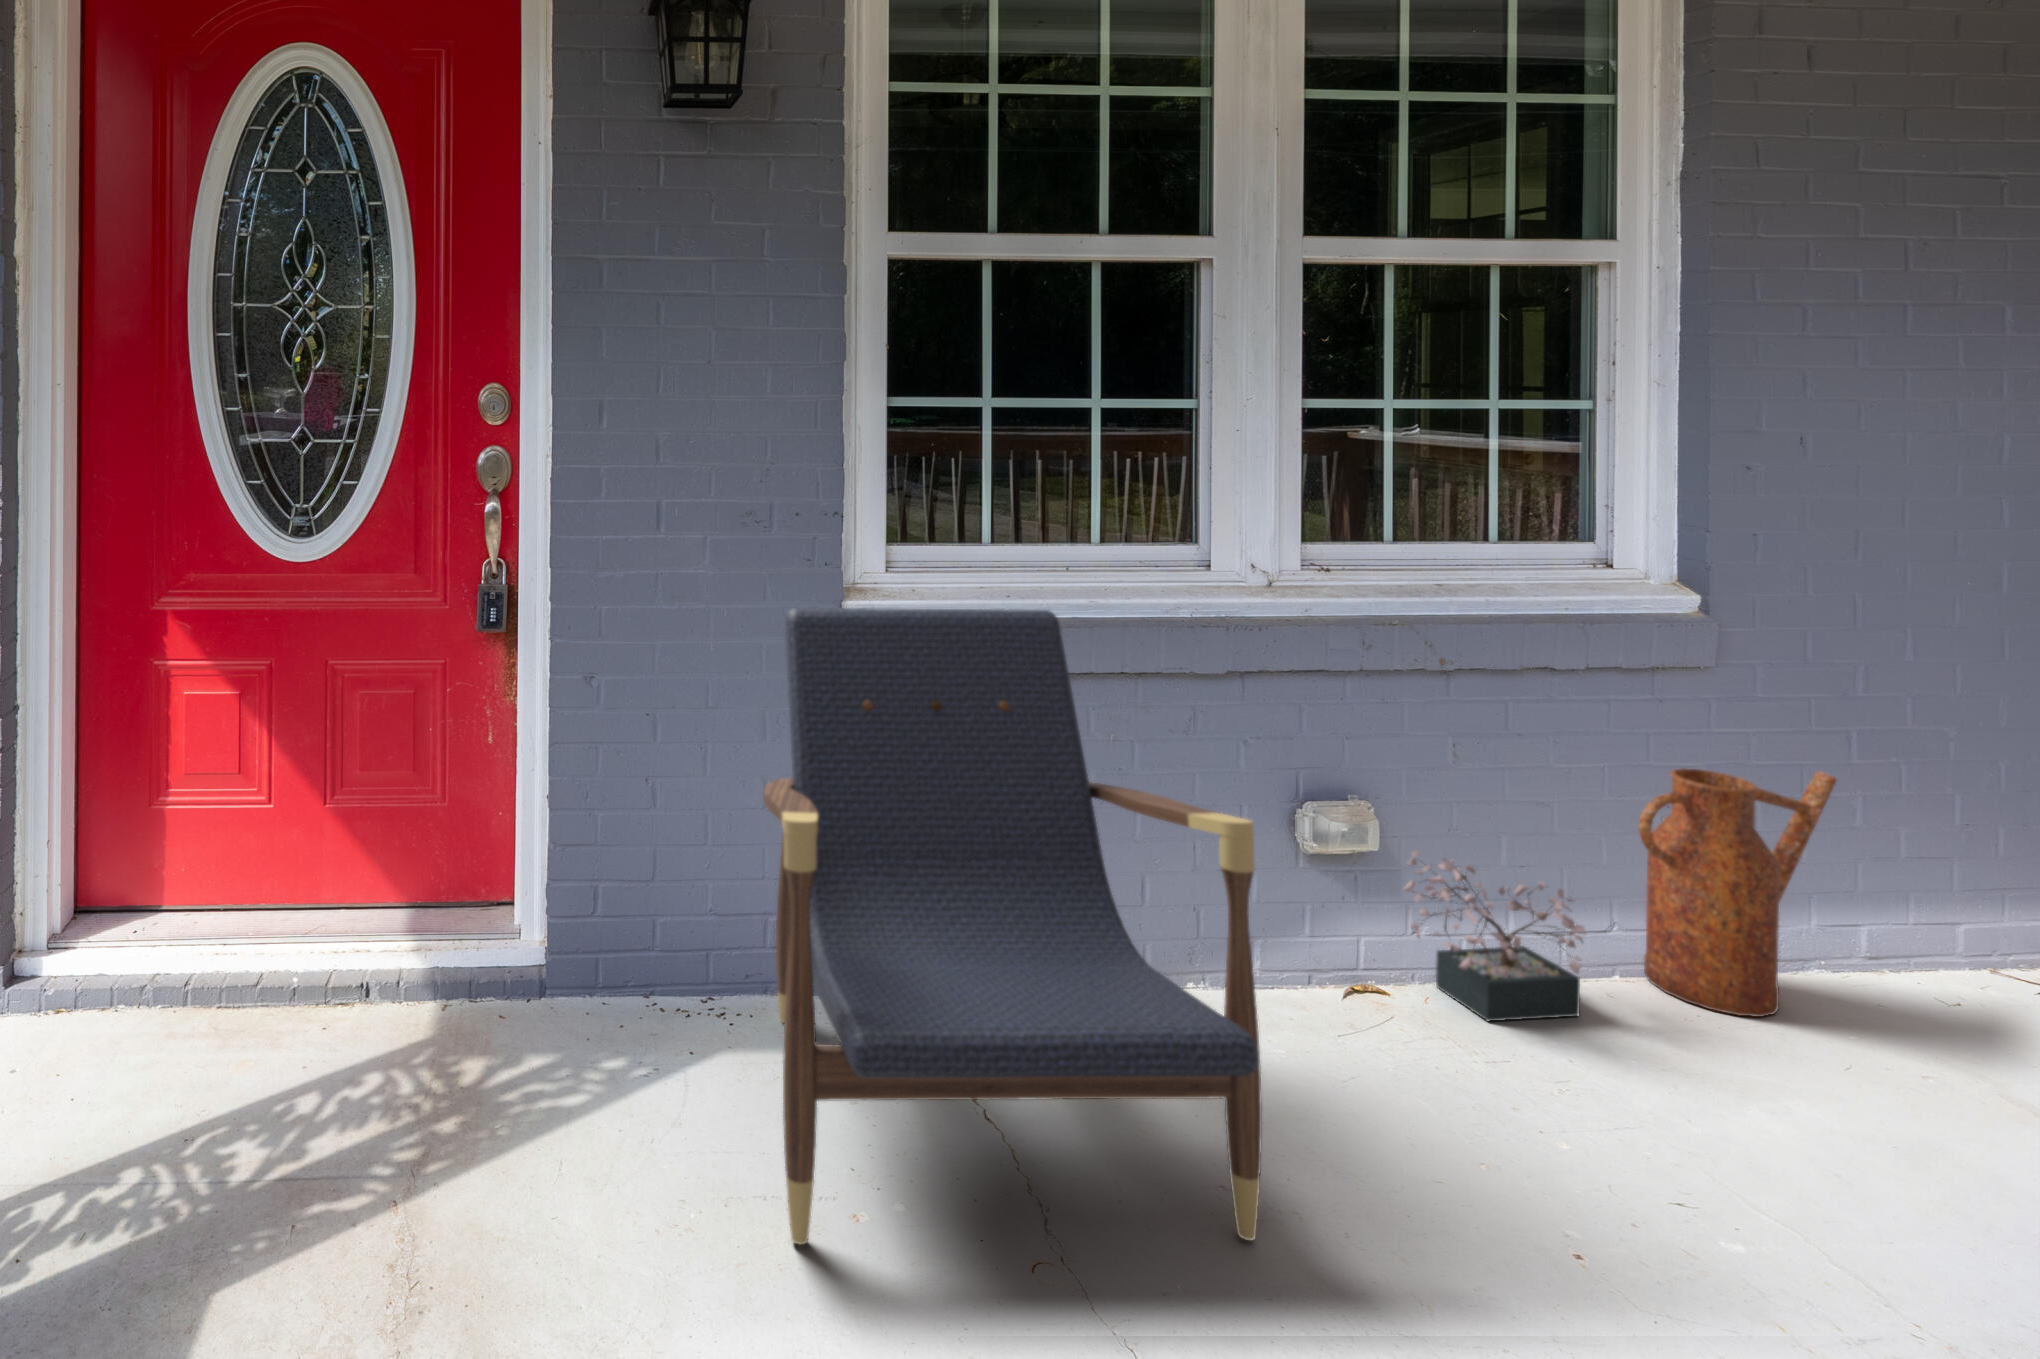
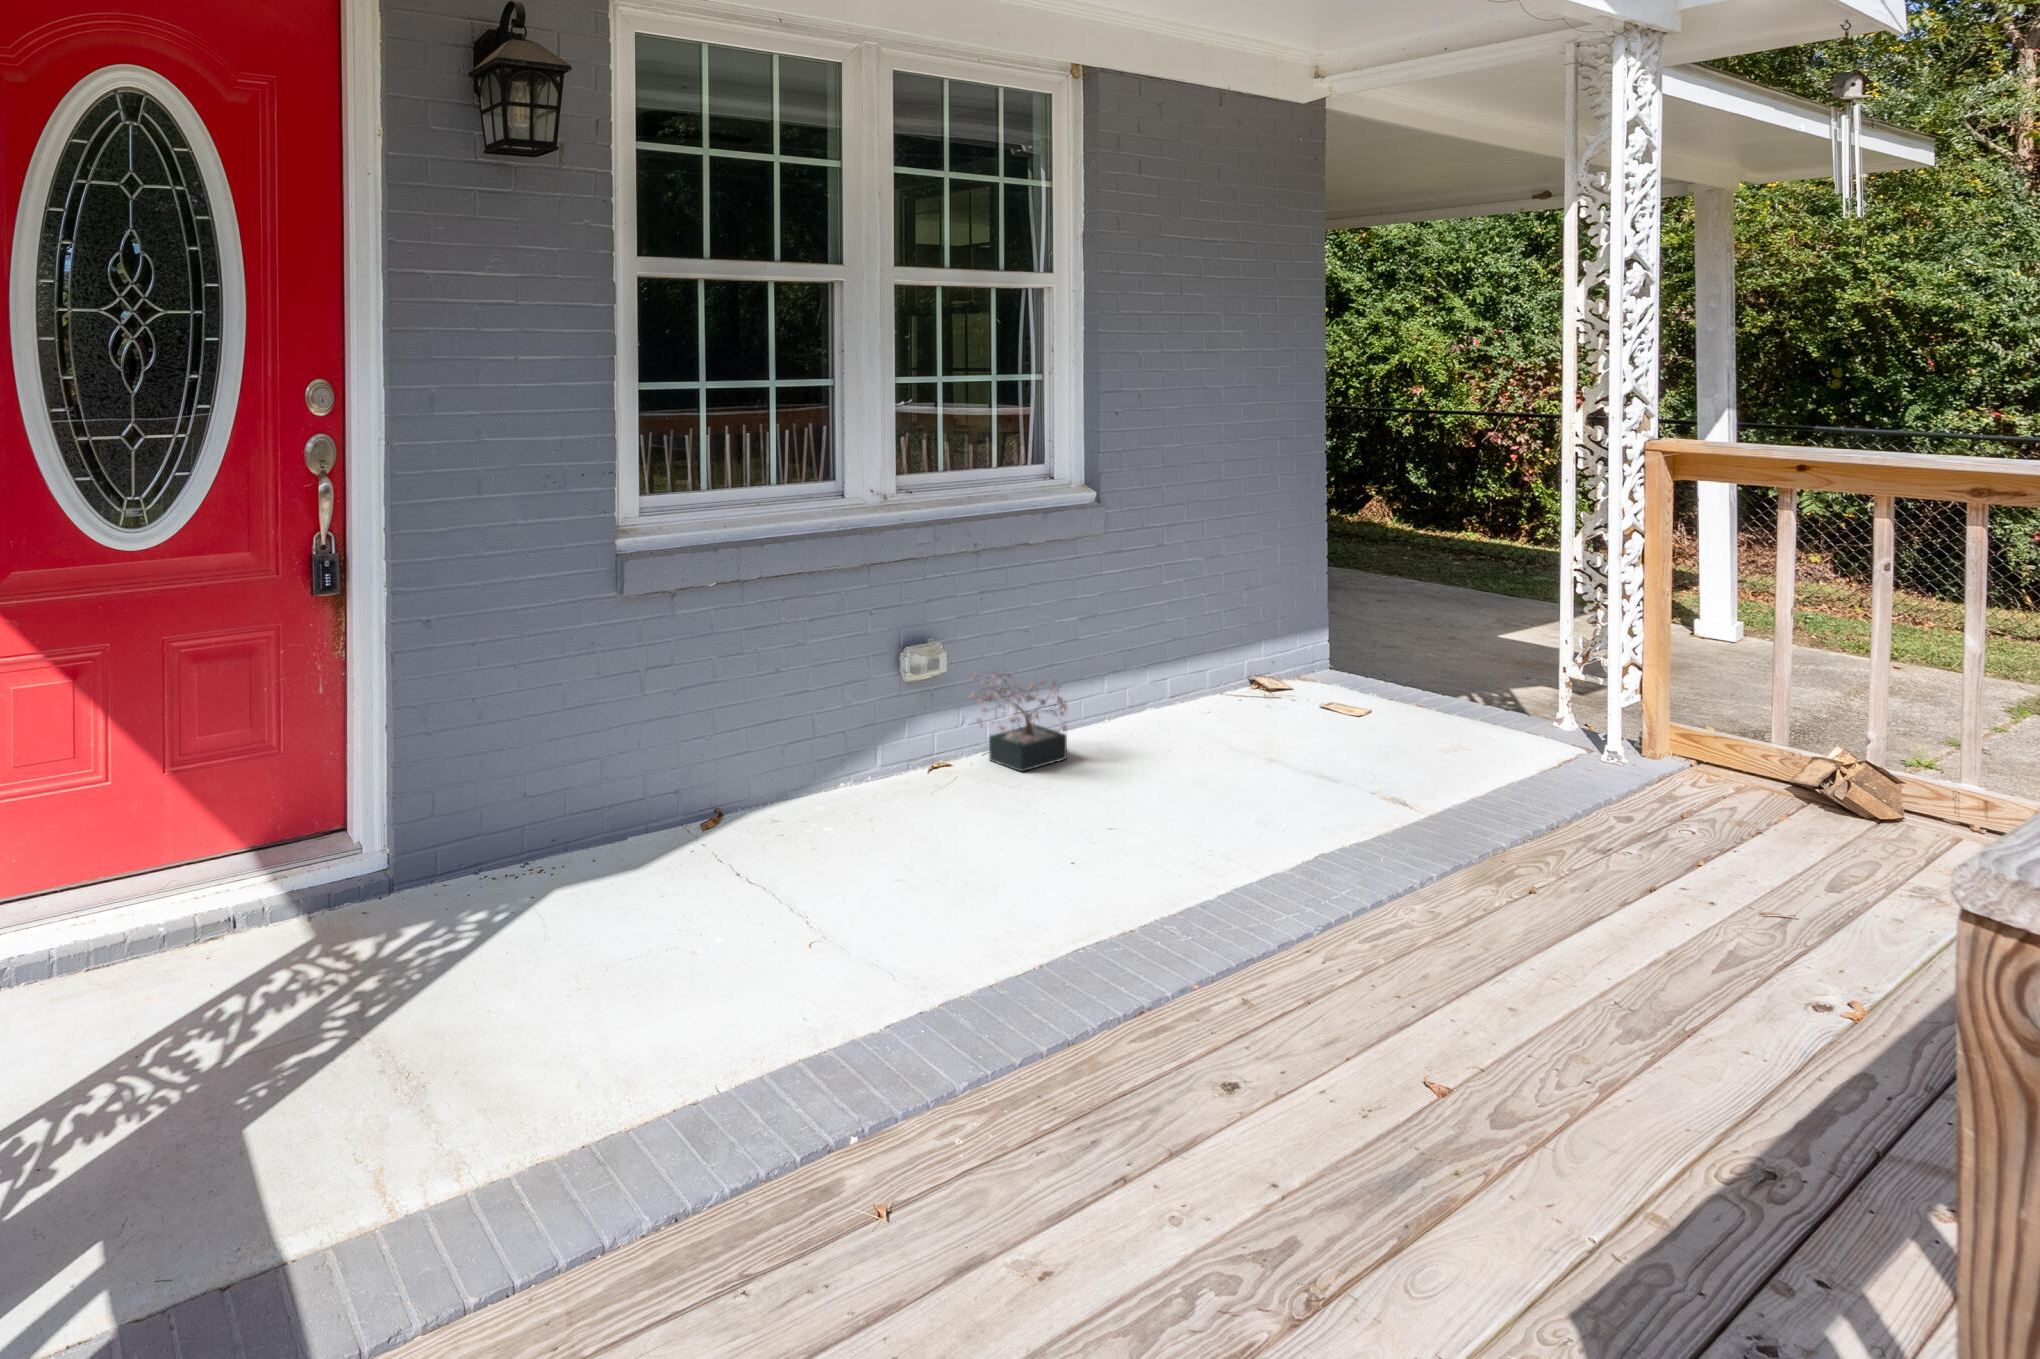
lounge chair: present [764,608,1262,1244] -> none [575,528,947,983]
watering can: present [1639,768,1837,1017] -> none [1090,587,1182,742]

